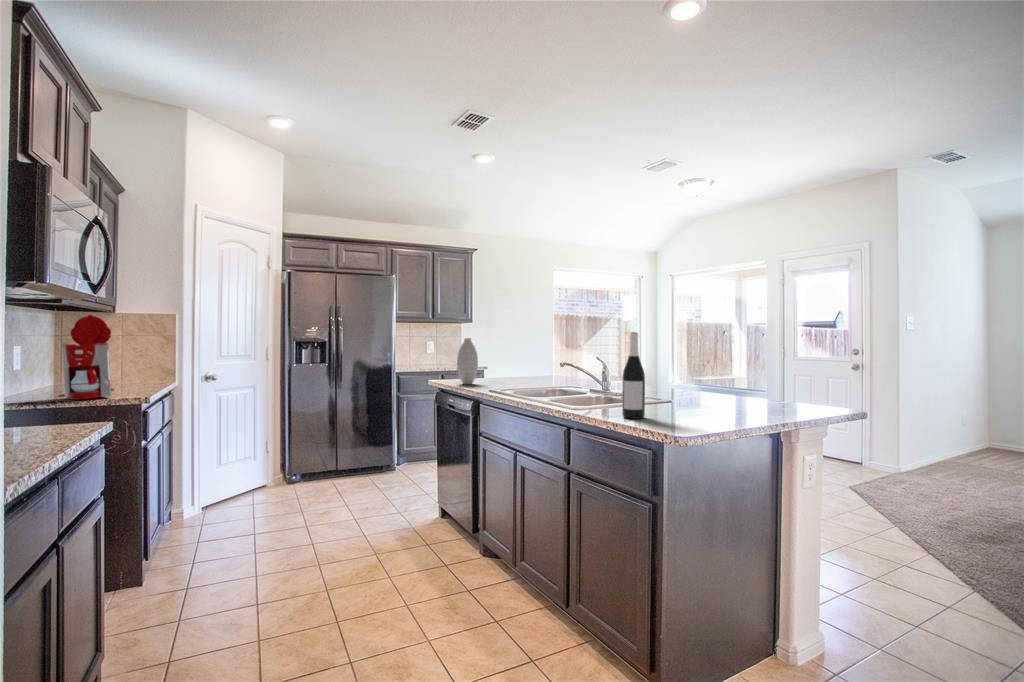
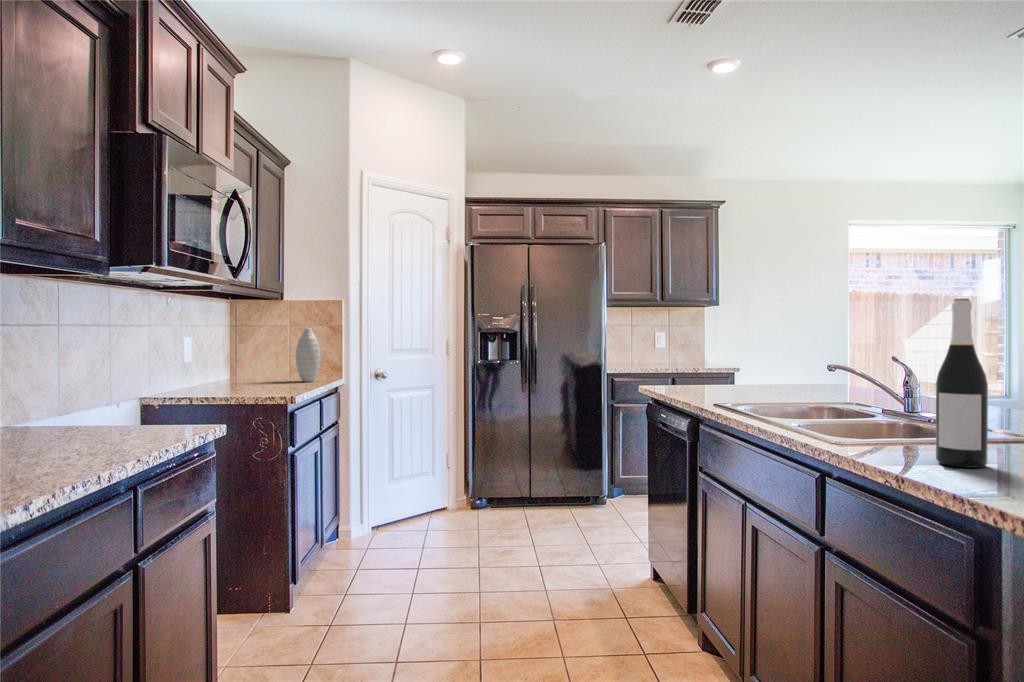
coffee maker: present [59,315,114,399] -> none [218,302,273,396]
vase: present [457,338,478,384] -> present [296,328,321,382]

